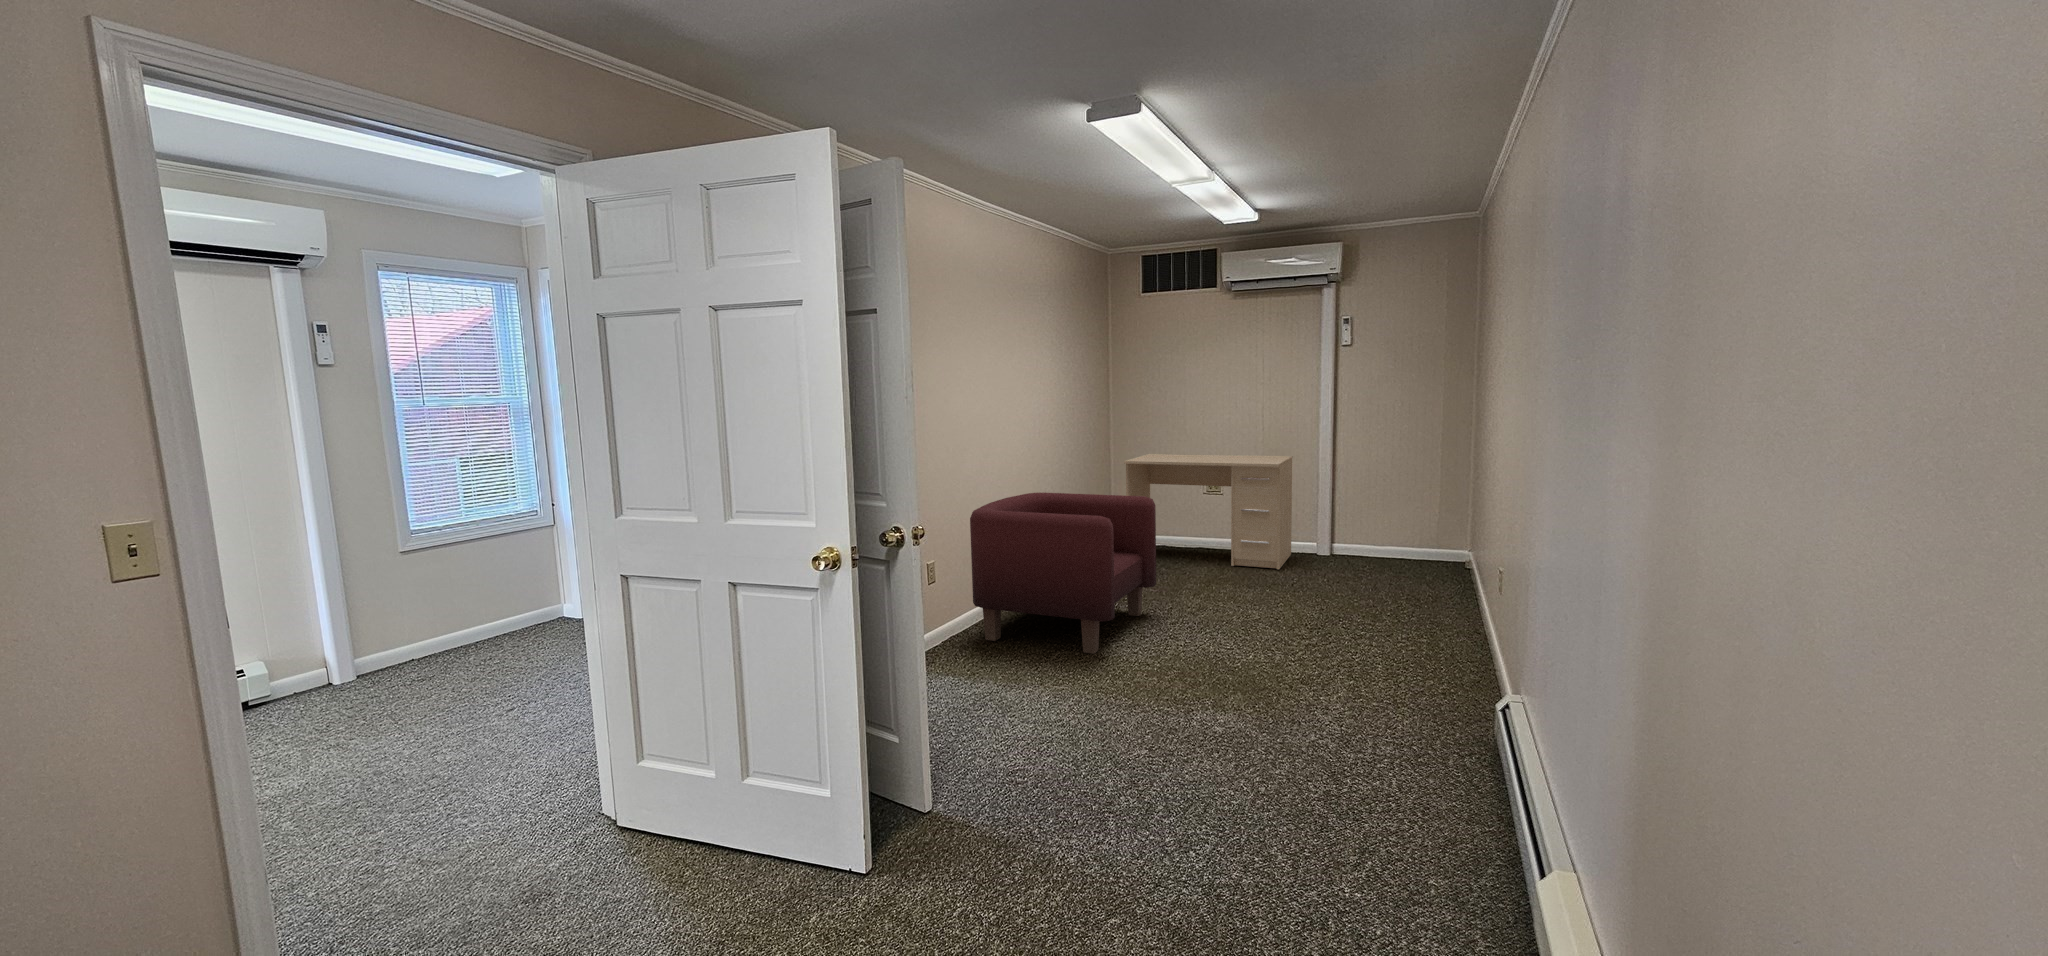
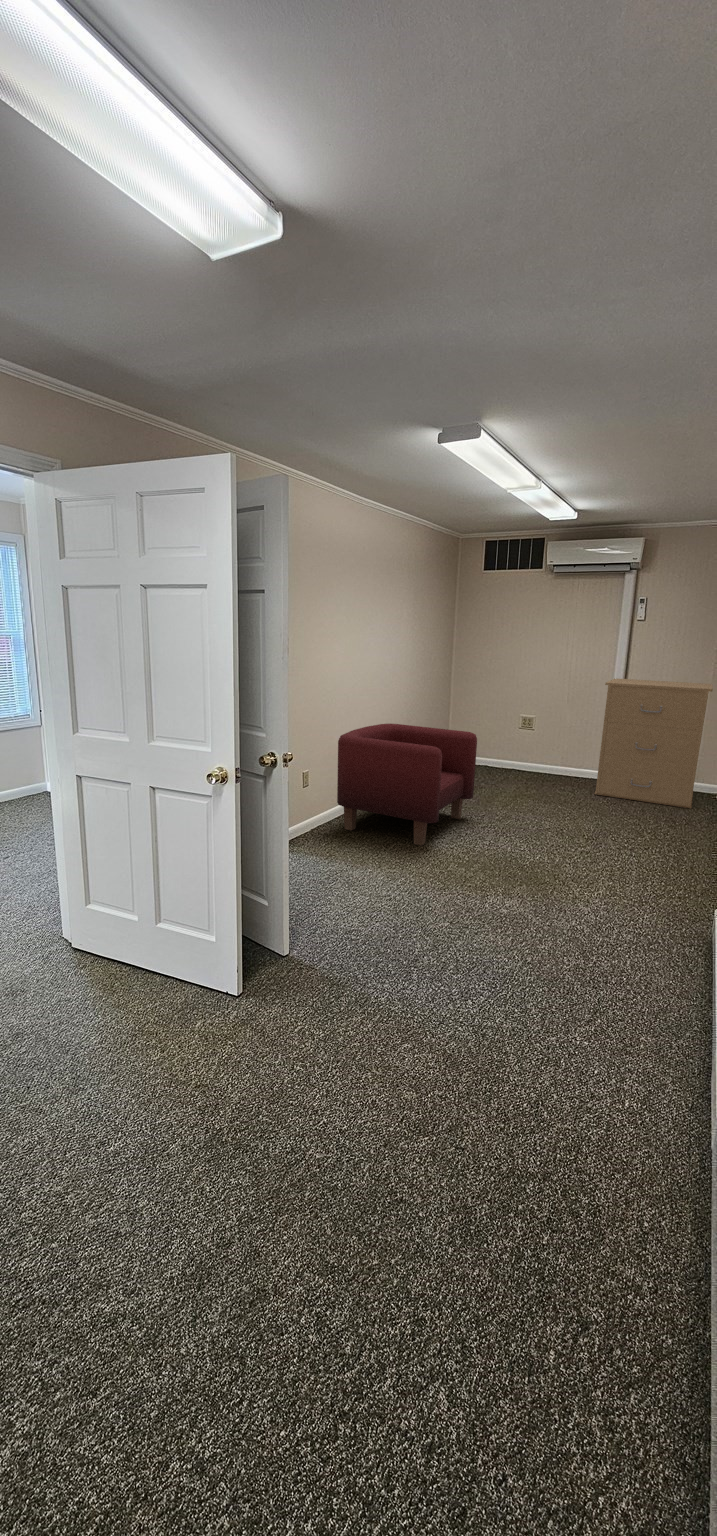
filing cabinet: none [1313,418,1450,582] -> present [595,678,713,808]
desk: present [1124,454,1293,570] -> none [457,697,588,790]

